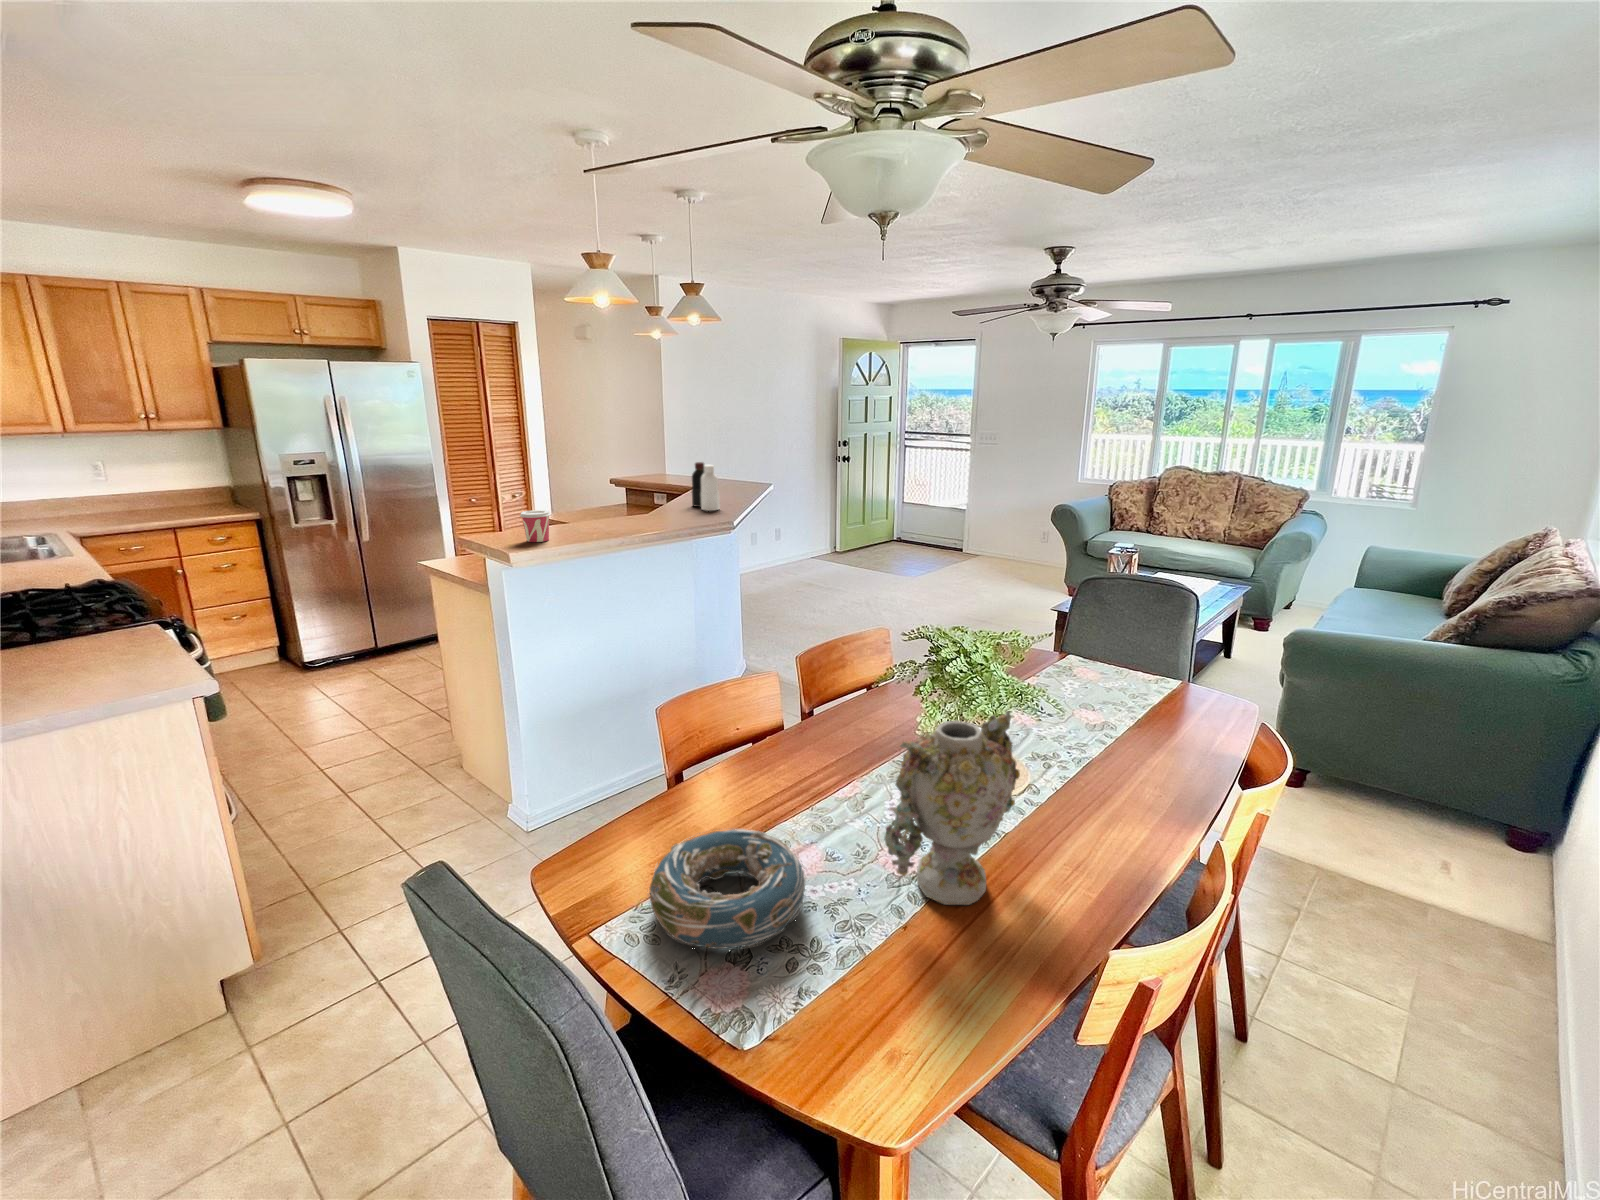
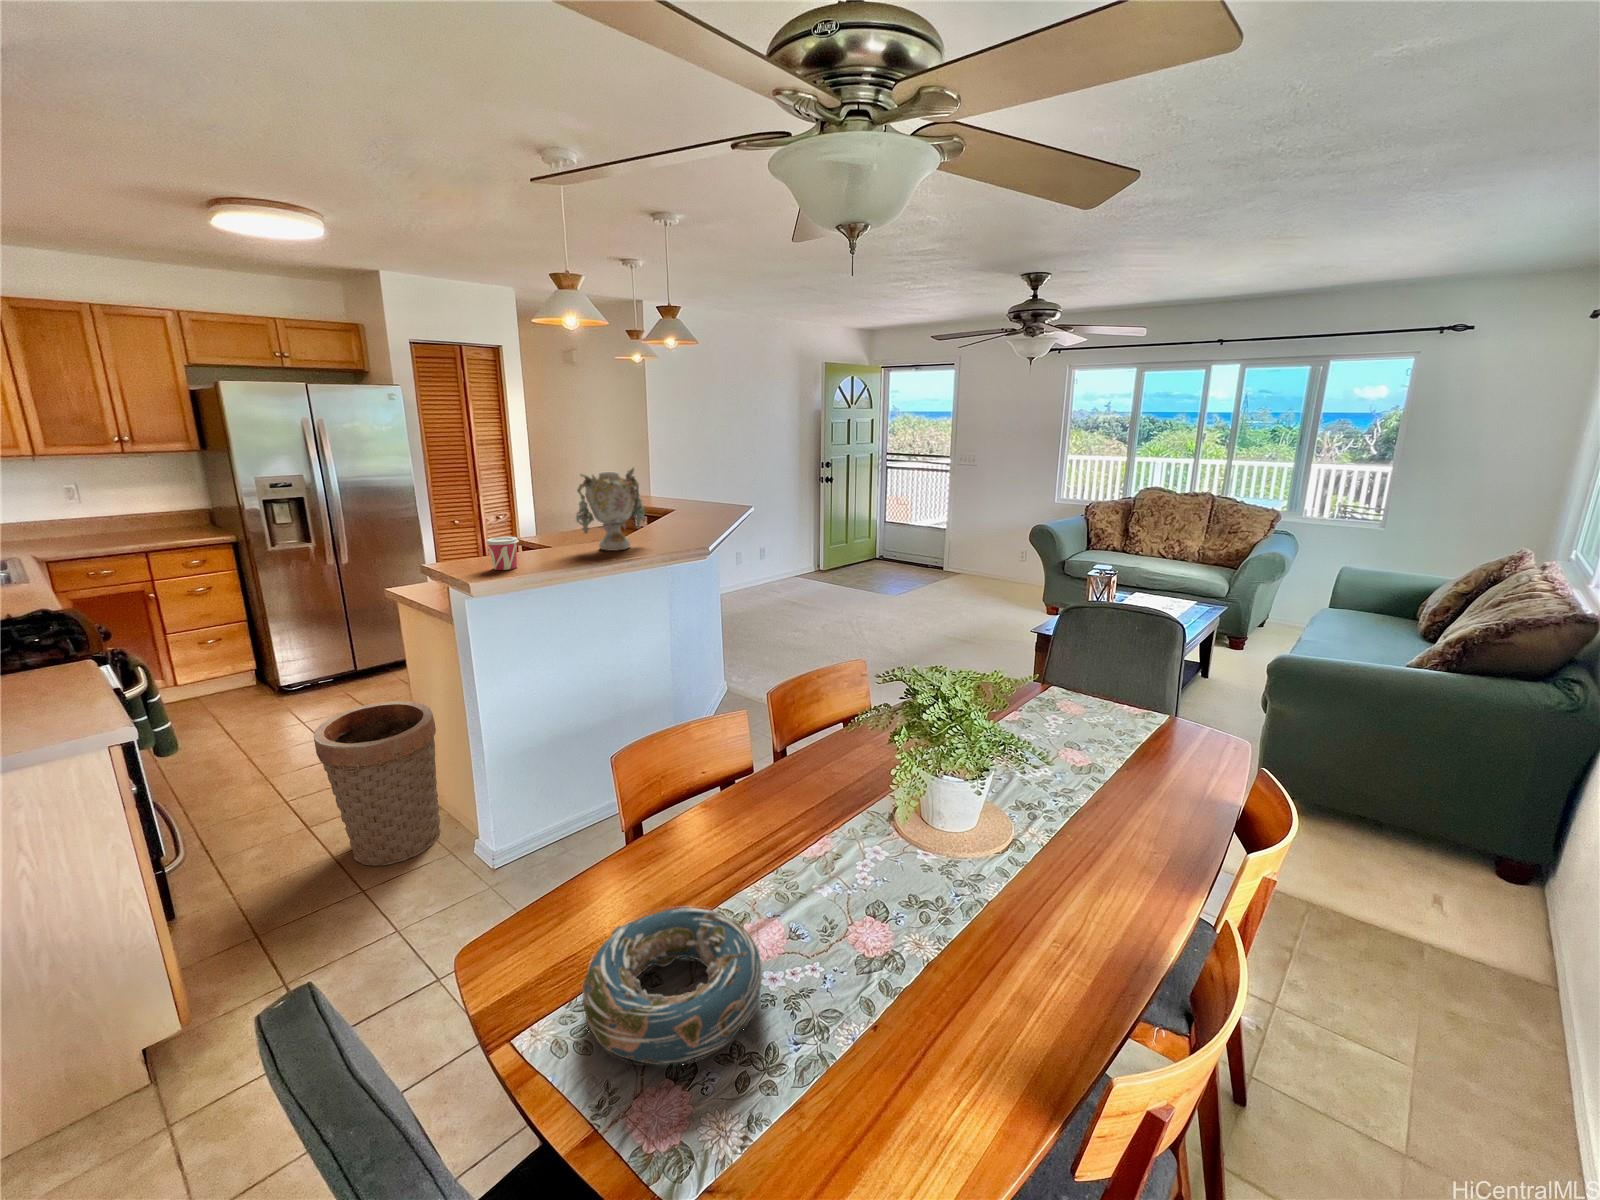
bottle: present [692,462,720,511] -> none [669,486,697,535]
basket: none [355,671,473,828] -> present [314,701,441,866]
vase: present [884,711,1020,905] -> present [576,468,645,551]

